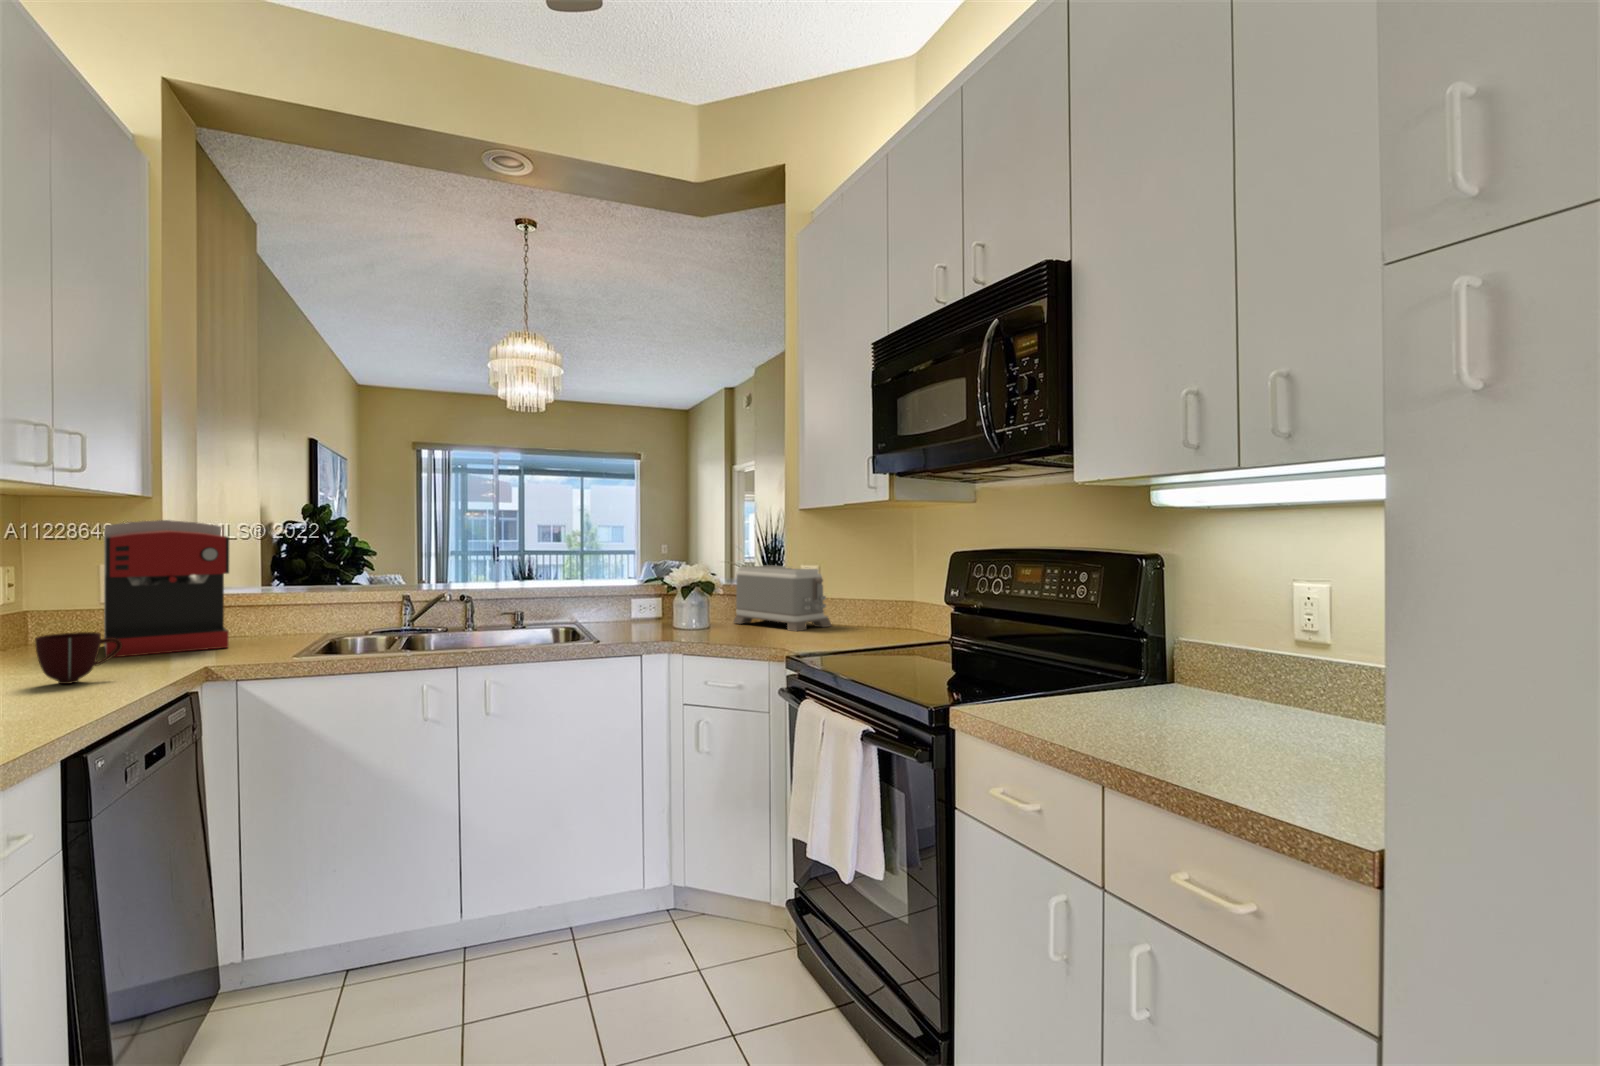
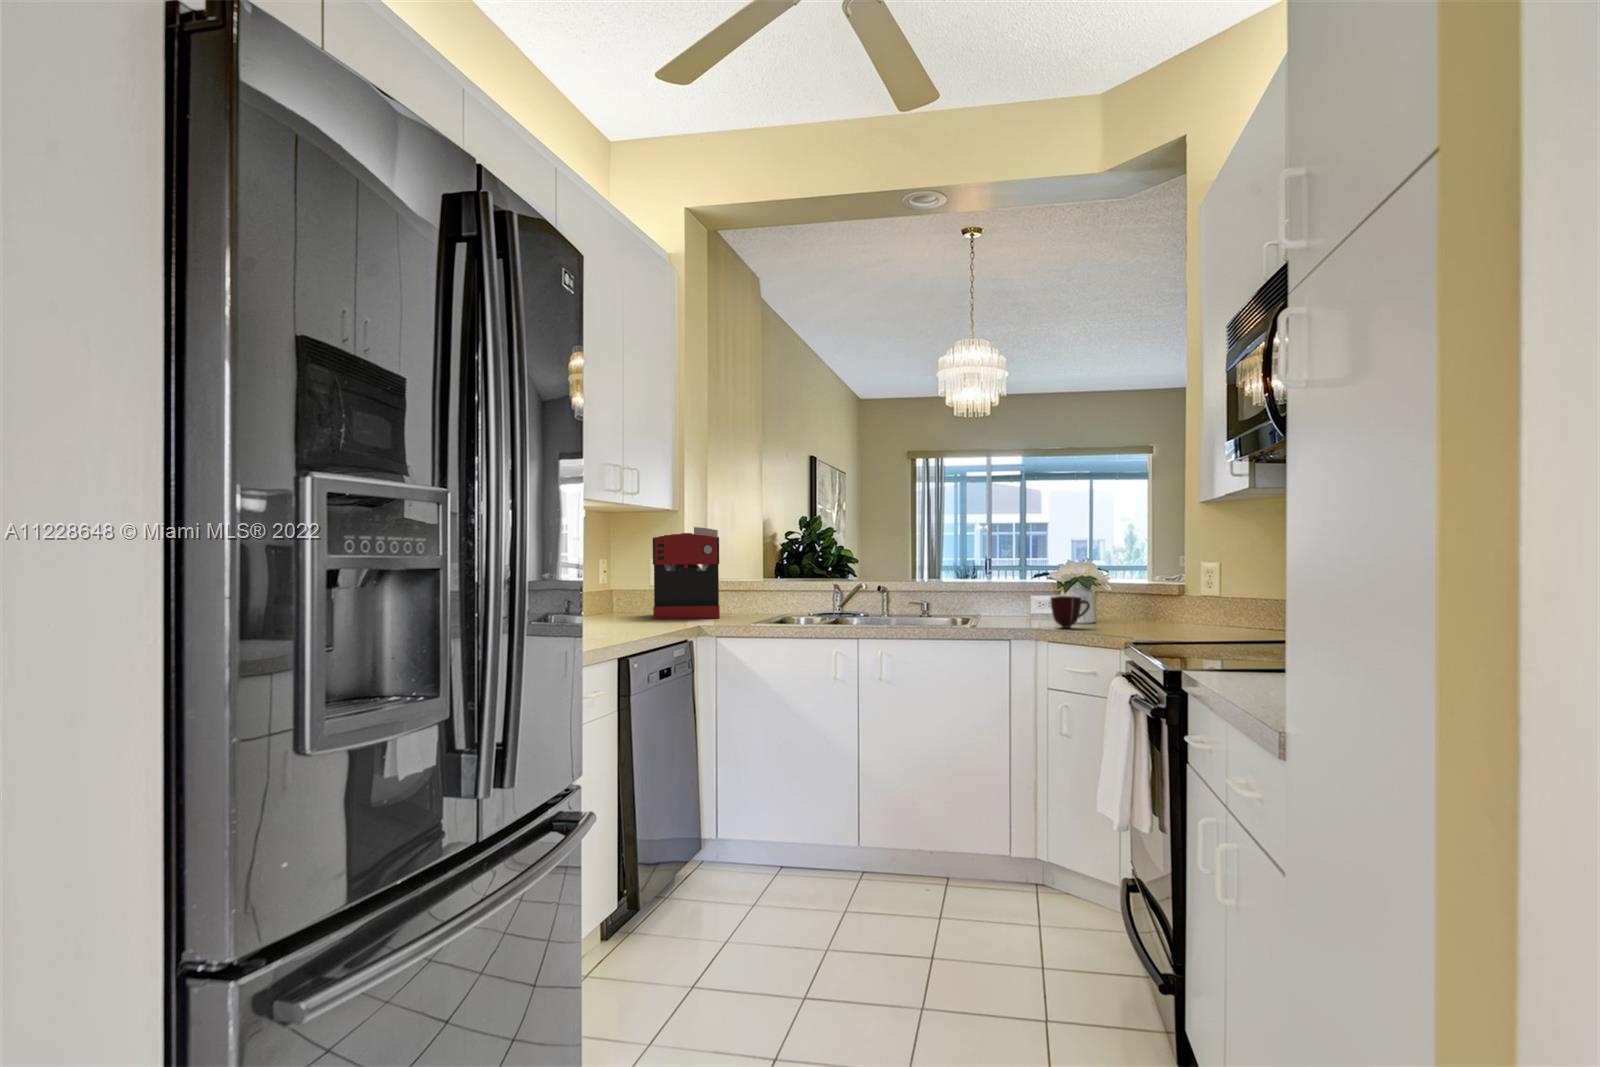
toaster: present [734,566,831,631] -> none [1131,563,1238,630]
mug: present [35,632,122,684] -> present [1051,596,1090,628]

